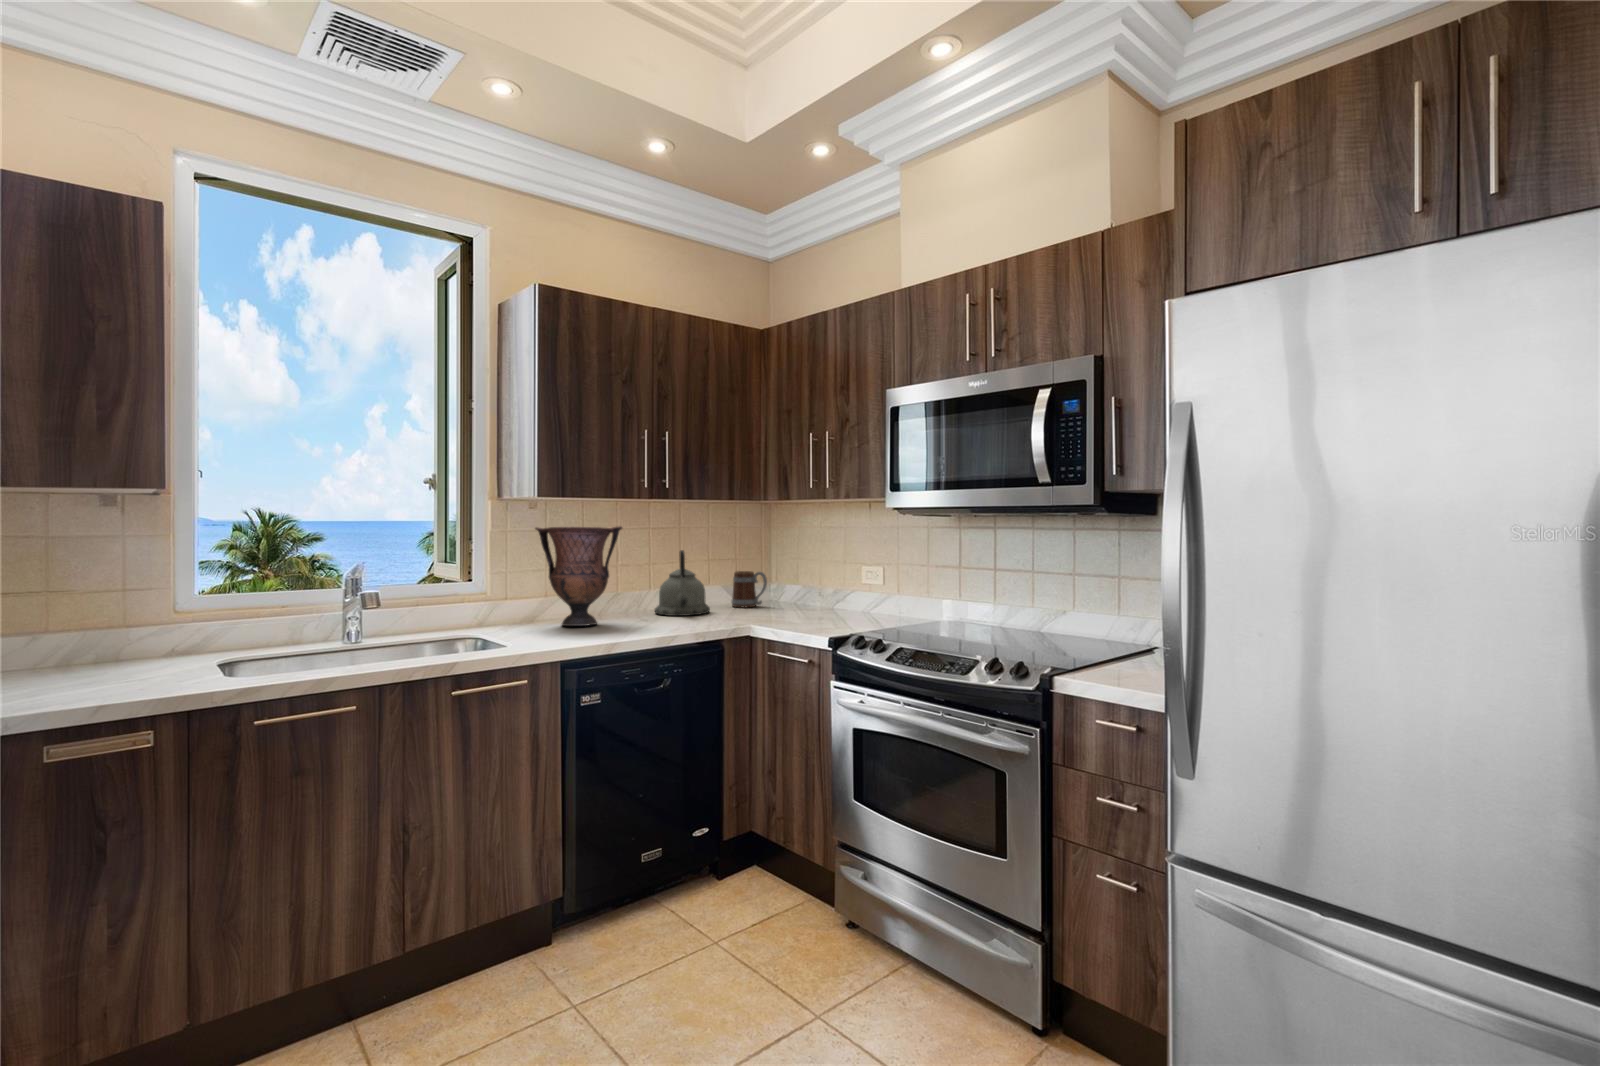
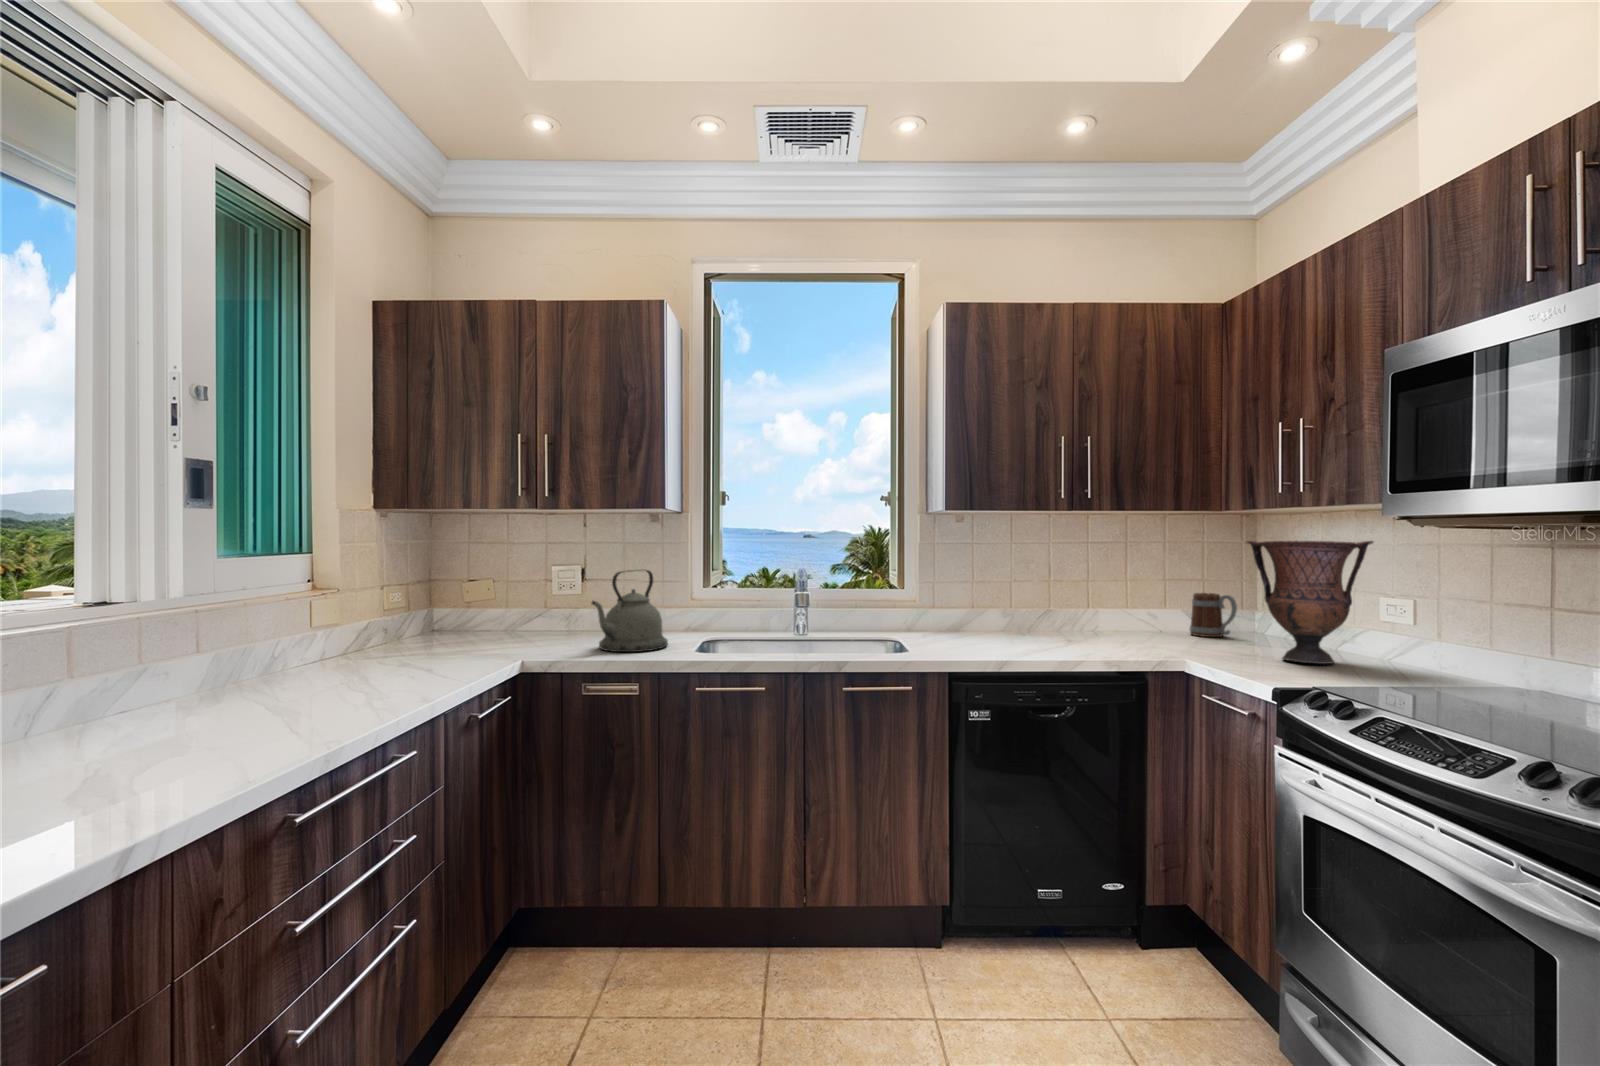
vase: present [535,526,622,626] -> present [1247,541,1373,664]
kettle: present [655,550,710,616] -> present [591,570,668,652]

